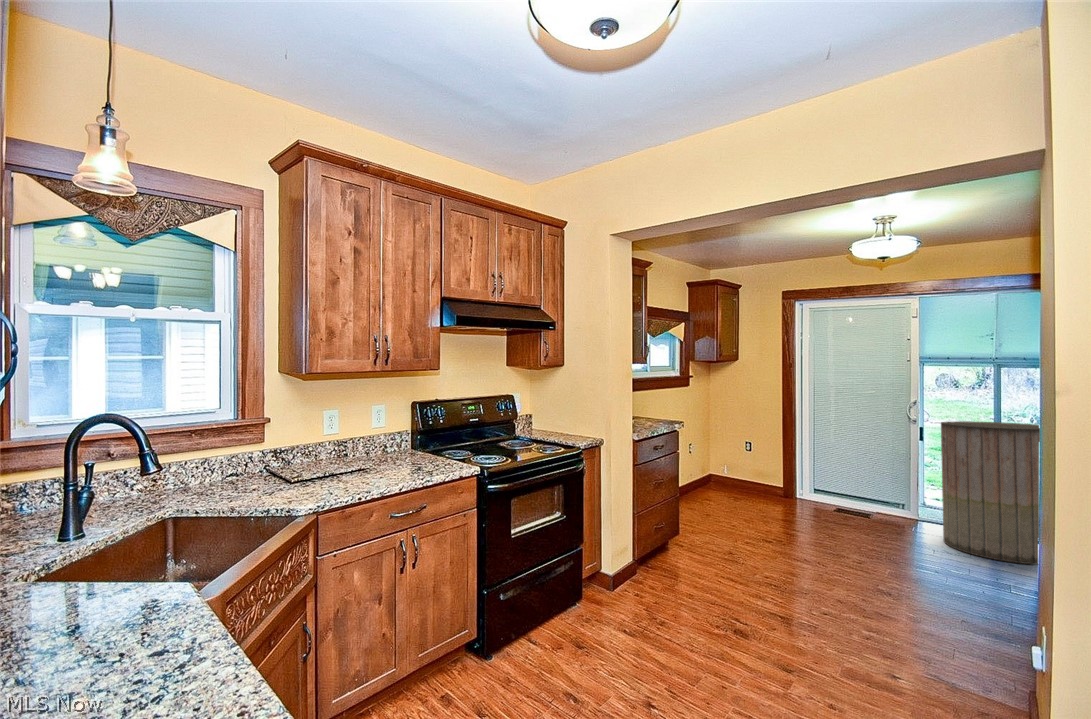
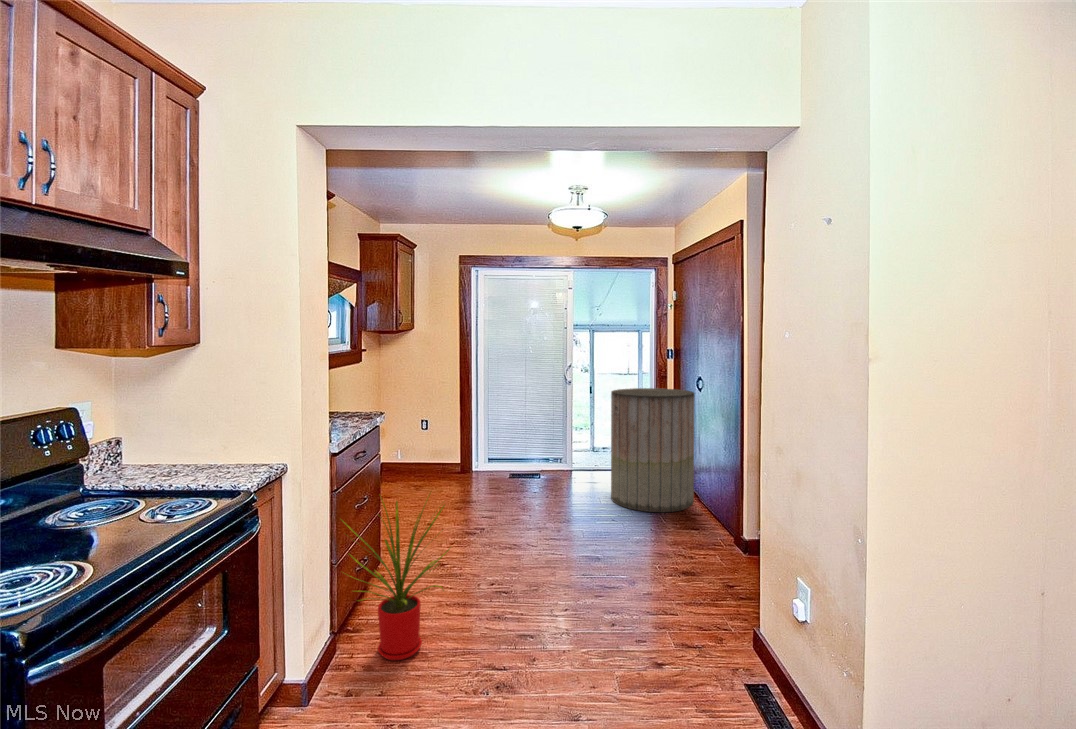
house plant: none [637,471,719,589] -> present [341,501,450,660]

